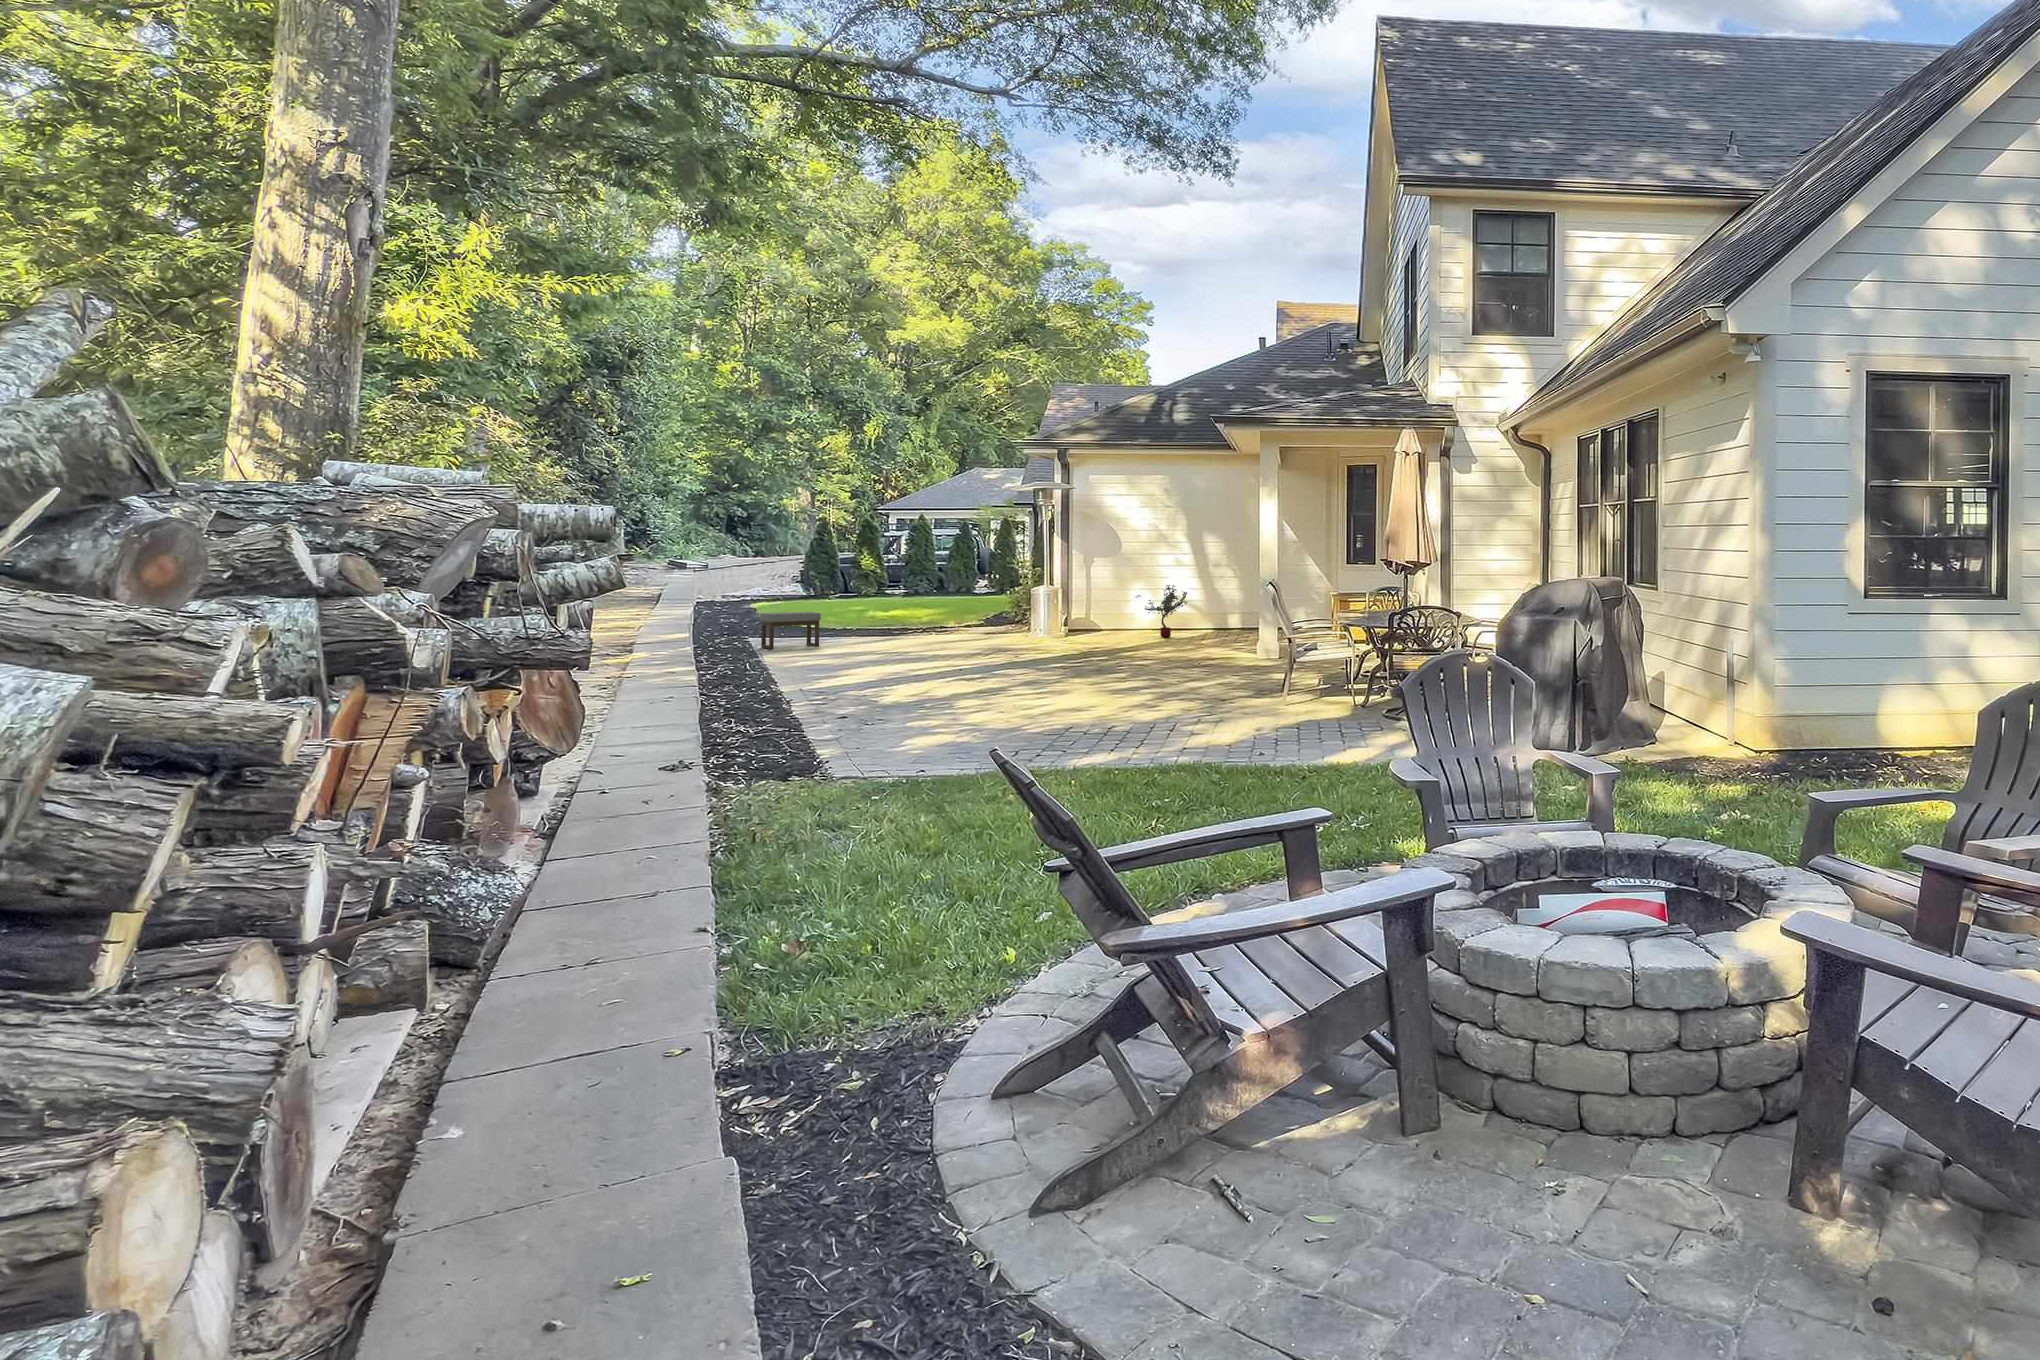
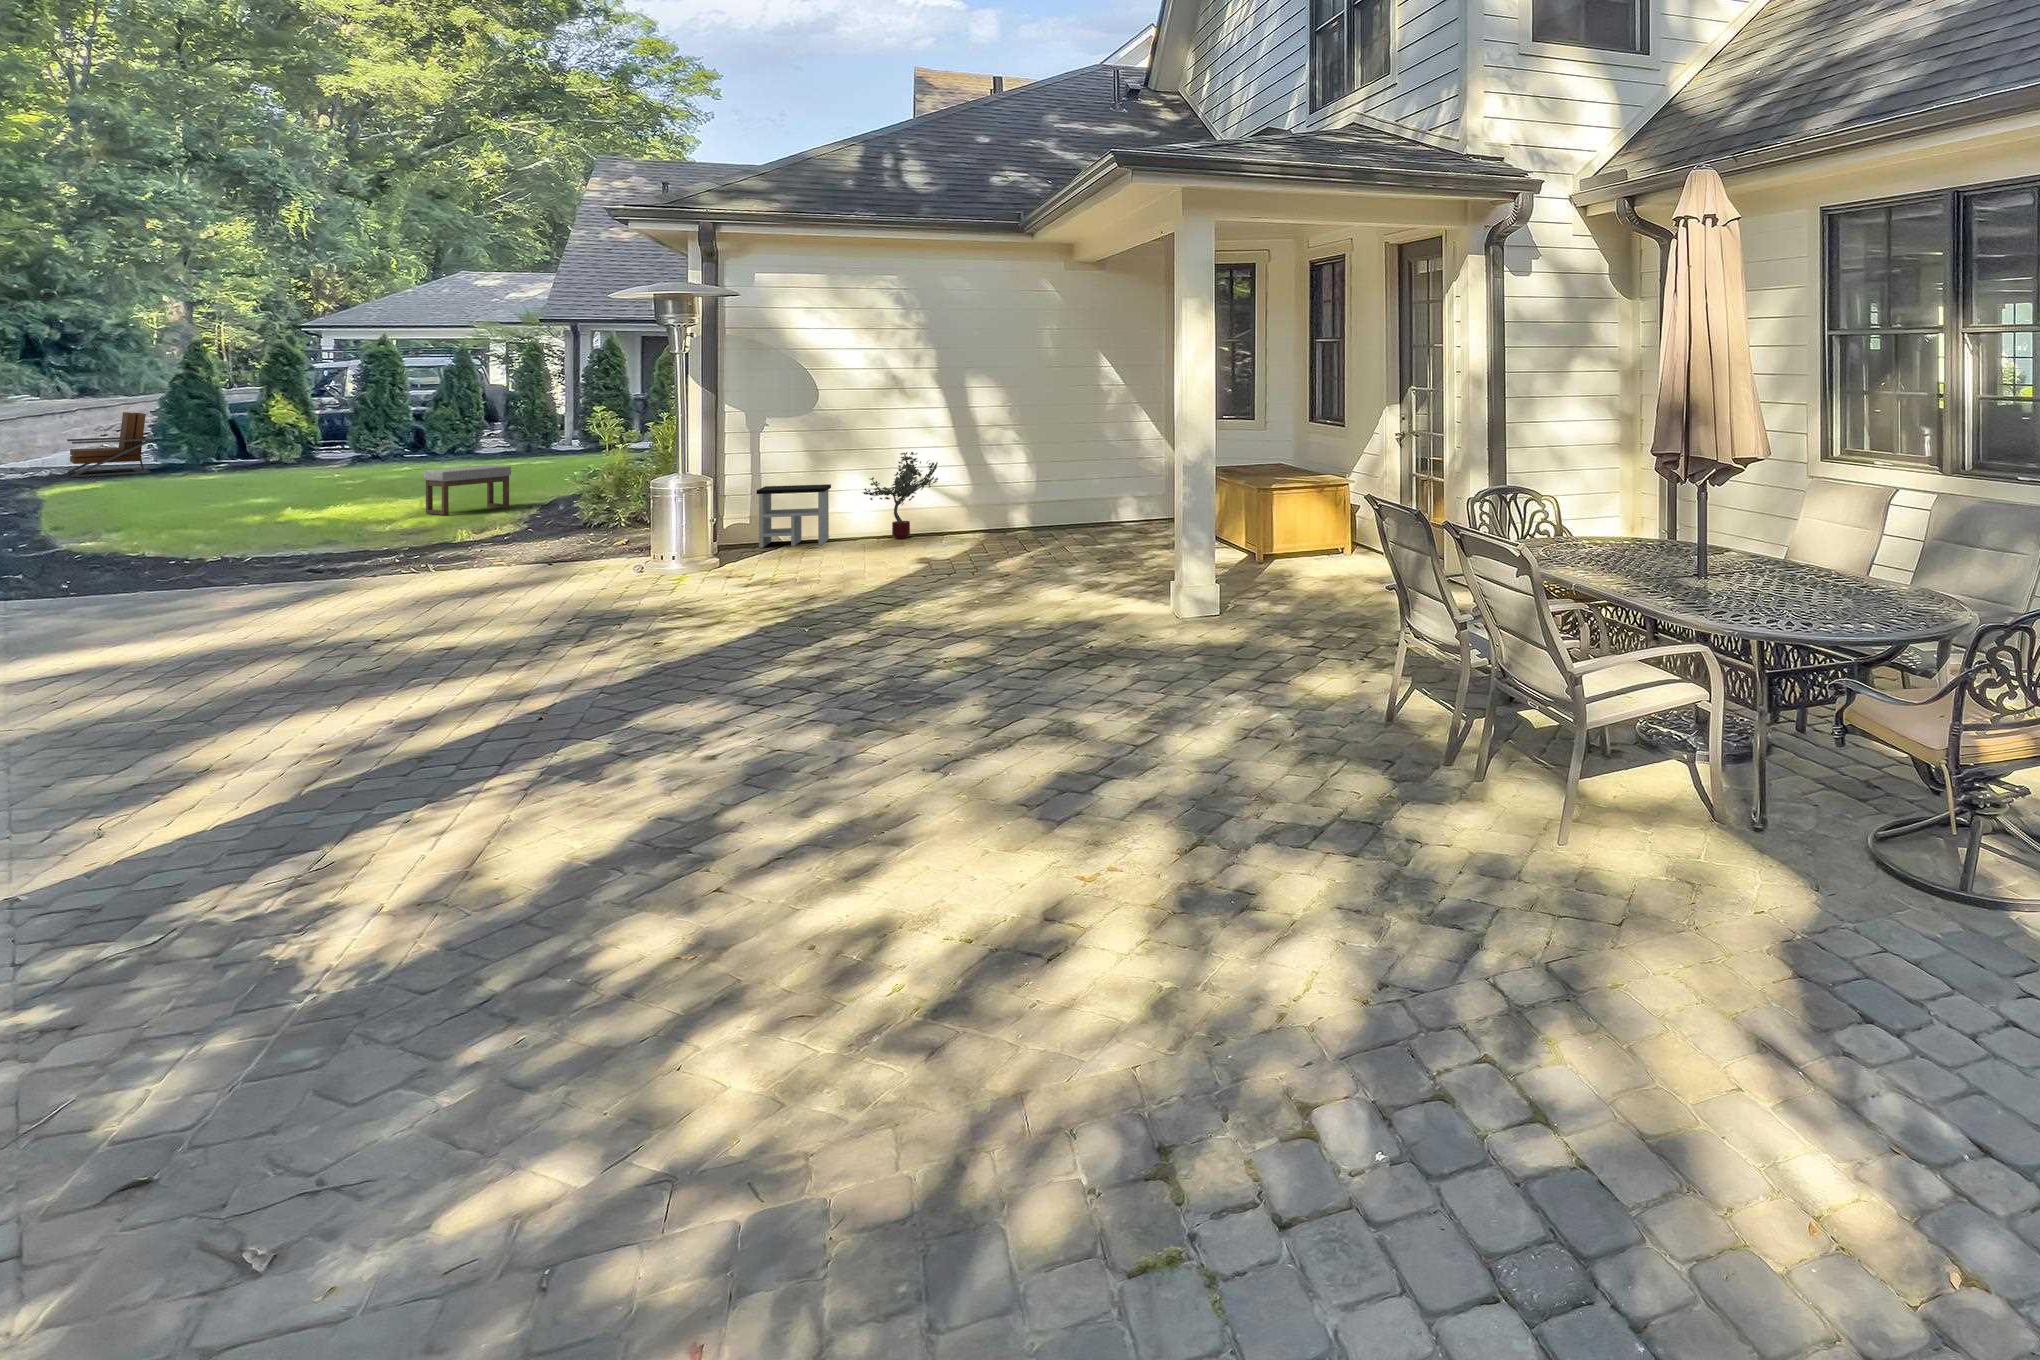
lounge chair: none [759,561,800,600] -> present [67,412,153,477]
side table: none [1085,603,1128,638] -> present [757,484,831,548]
ottoman: present [760,612,821,649] -> present [424,465,511,515]

